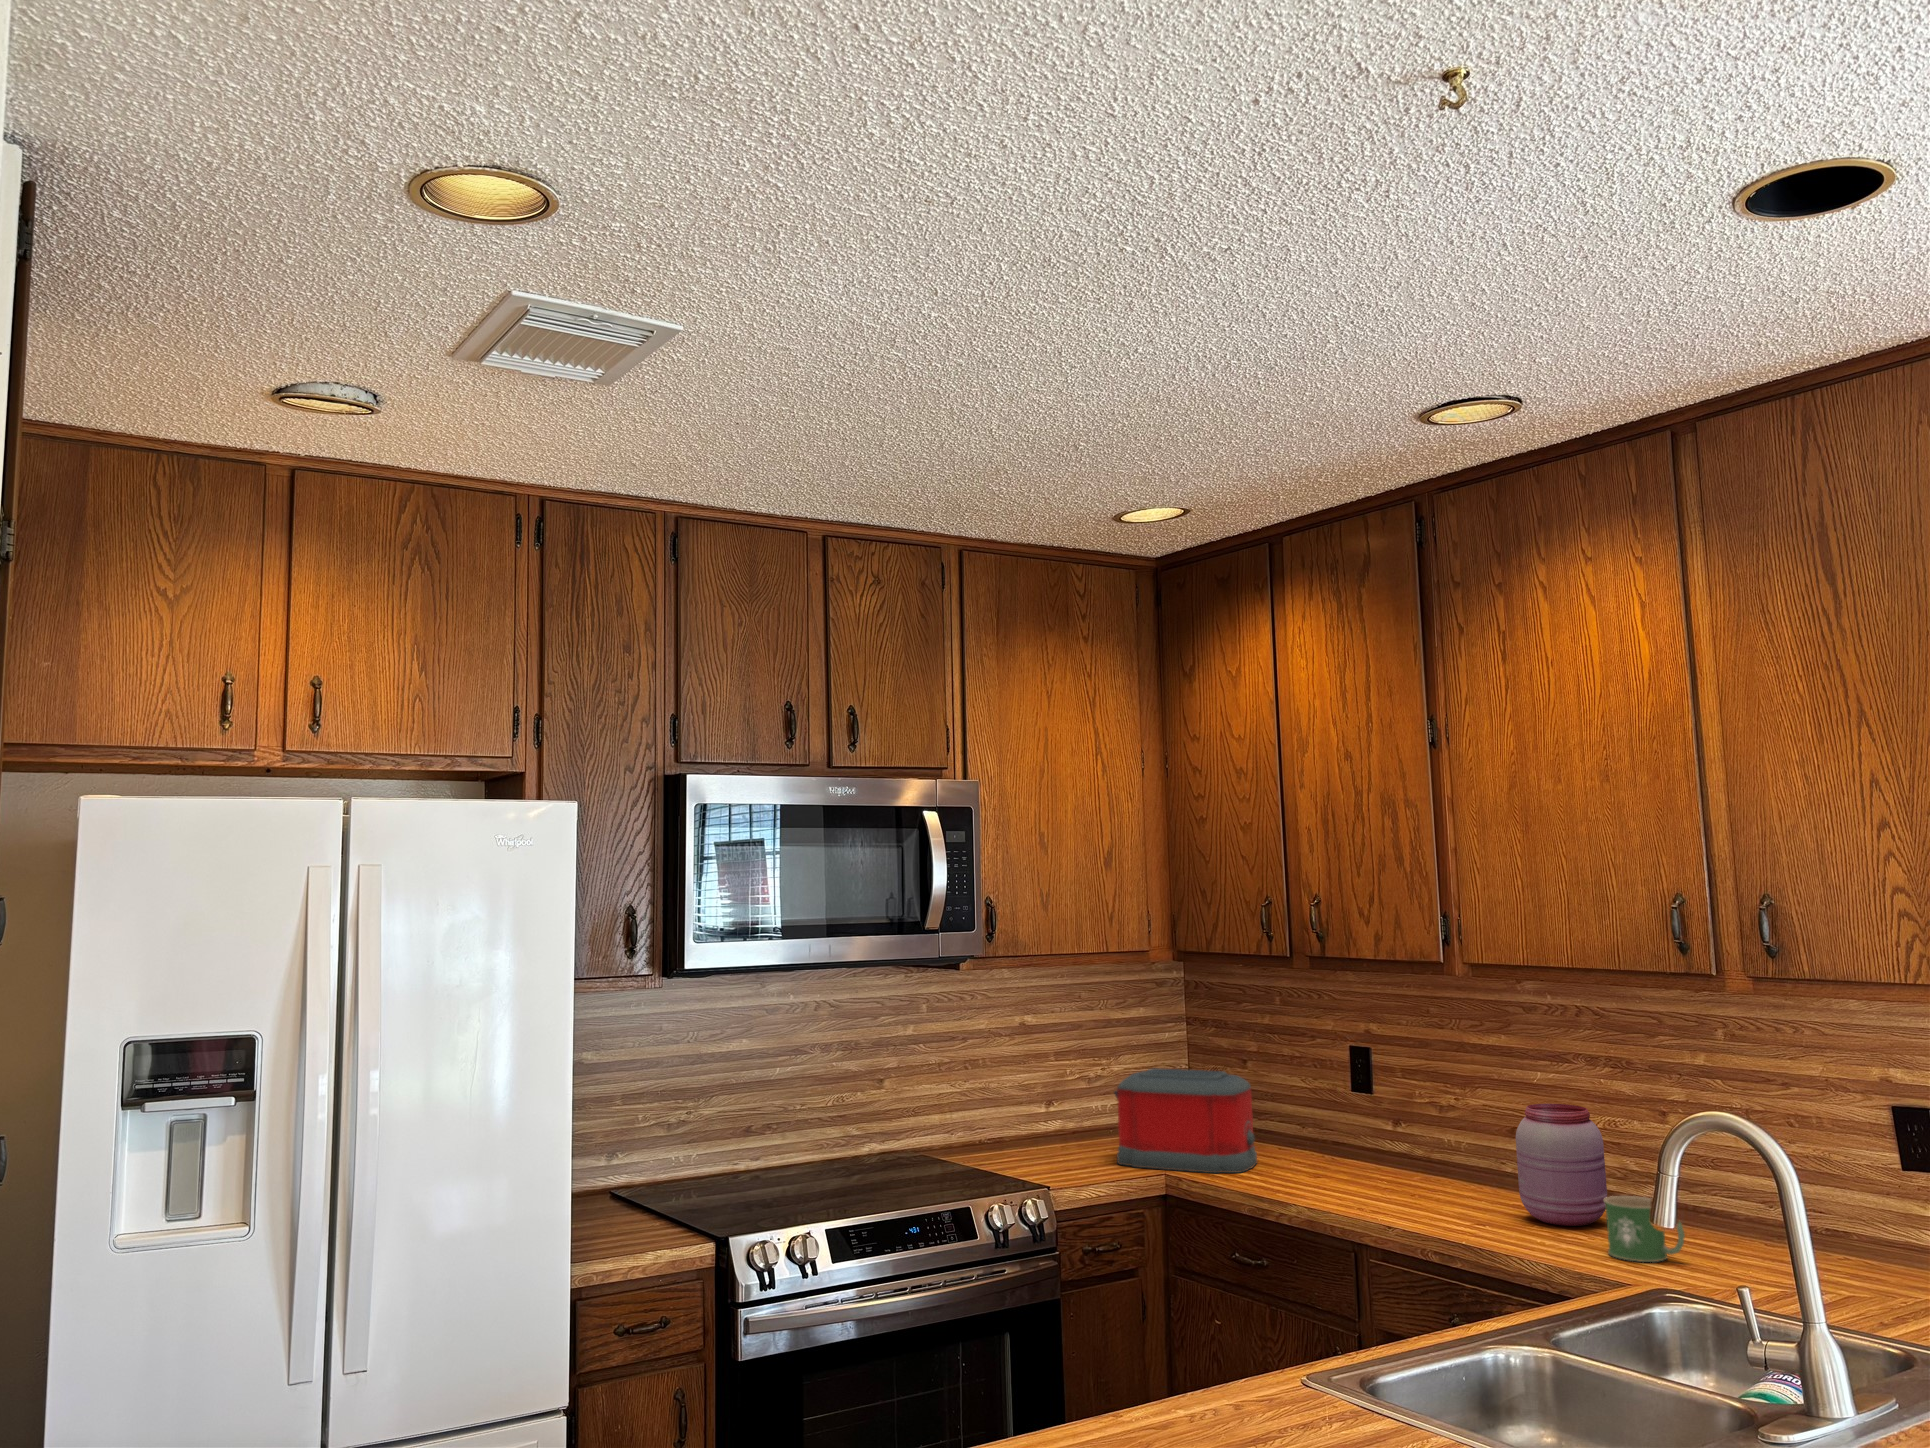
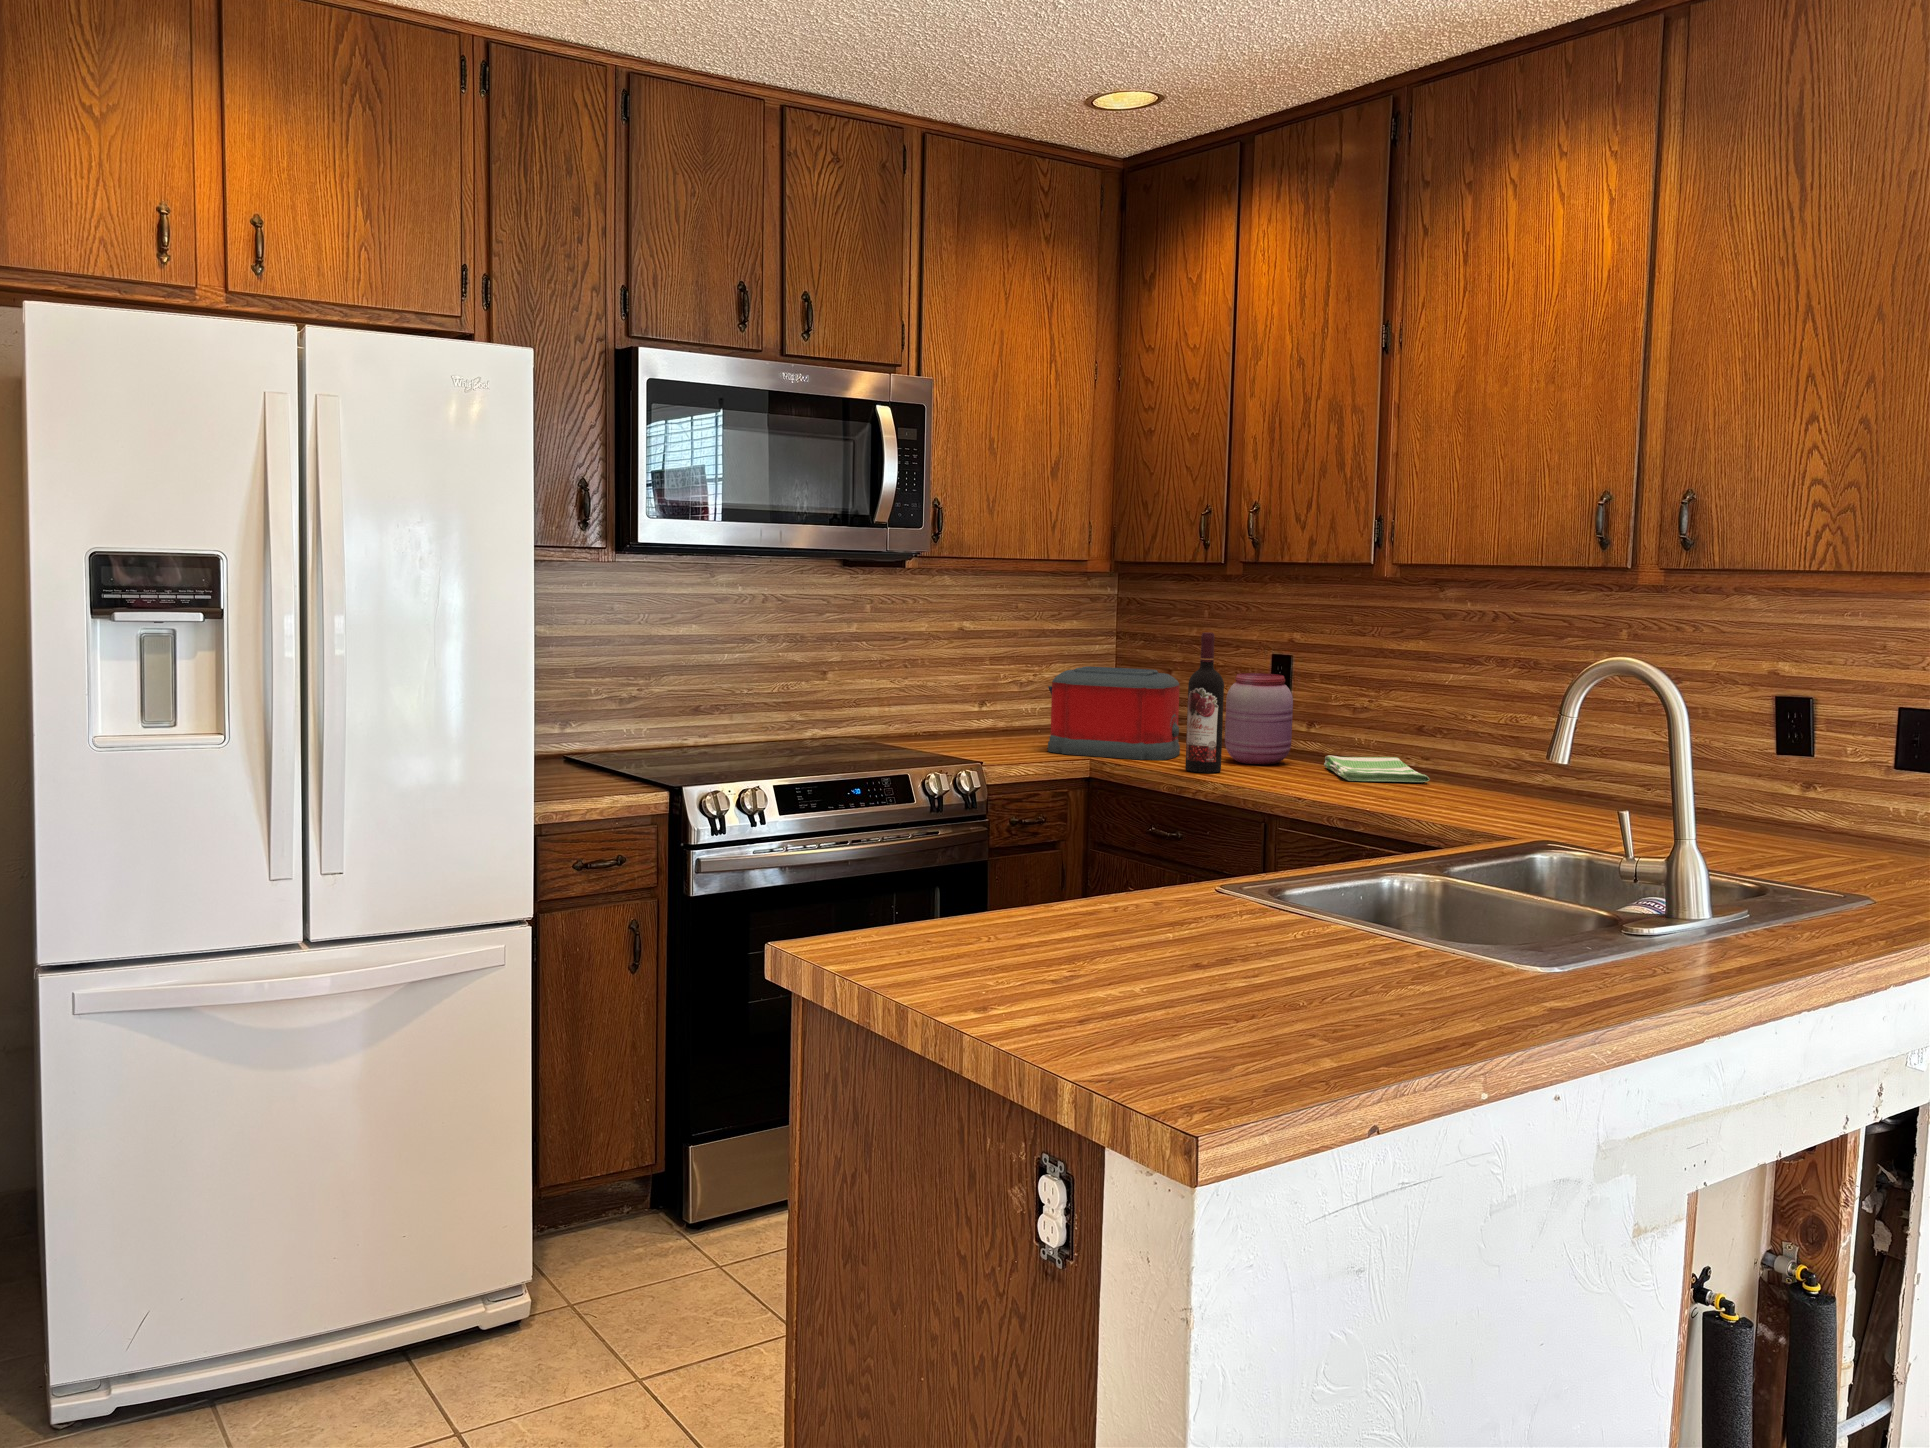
wine bottle: none [1259,1039,1302,1193] -> present [1185,632,1224,773]
jar: present [1516,1104,1607,1226] -> present [1225,673,1293,764]
dish towel: none [1412,1166,1529,1200] -> present [1324,755,1430,782]
mug: present [1605,1196,1685,1262] -> none [1498,766,1570,821]

